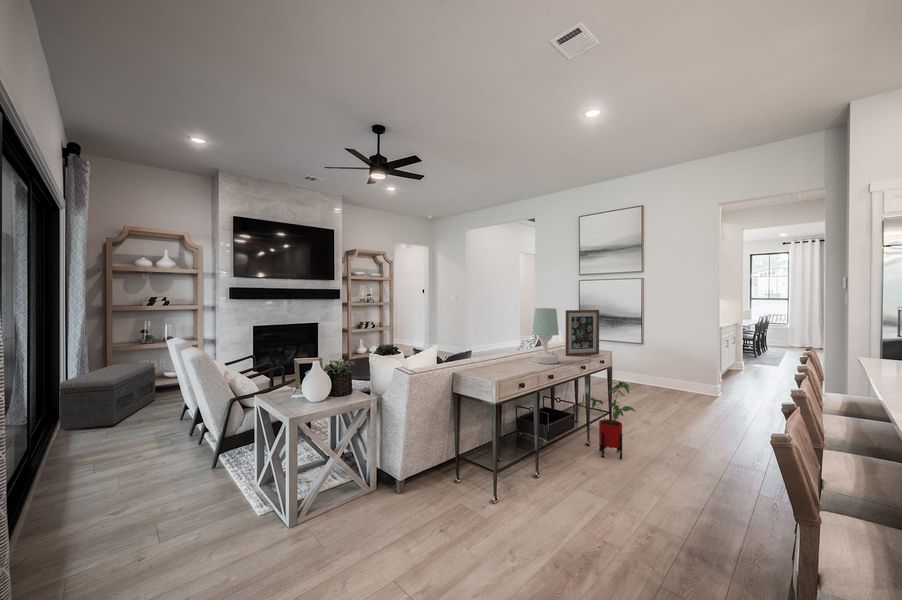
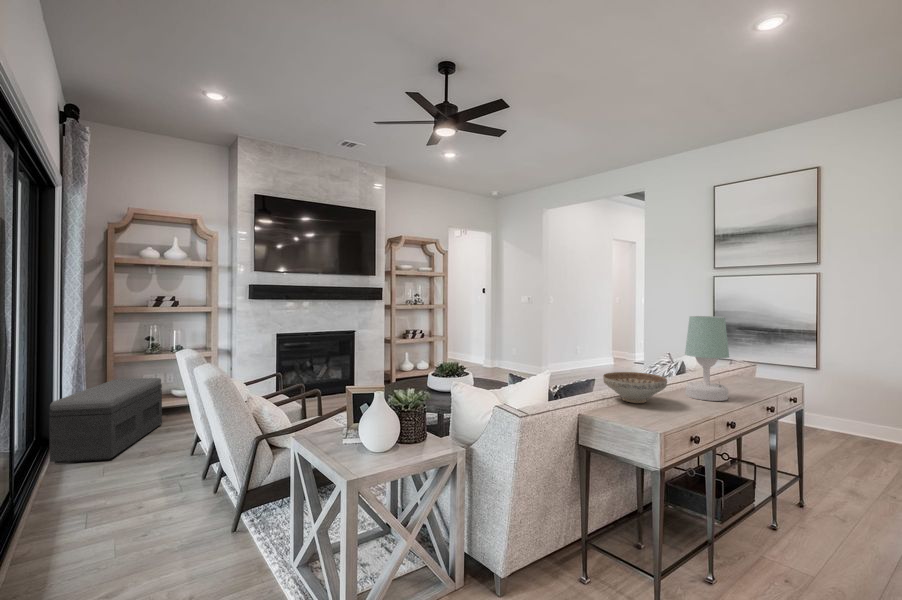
picture frame: present [566,310,599,356] -> none [728,319,780,388]
decorative bowl: none [476,346,515,366] -> present [603,372,667,403]
house plant: present [586,382,635,459] -> none [764,429,861,552]

